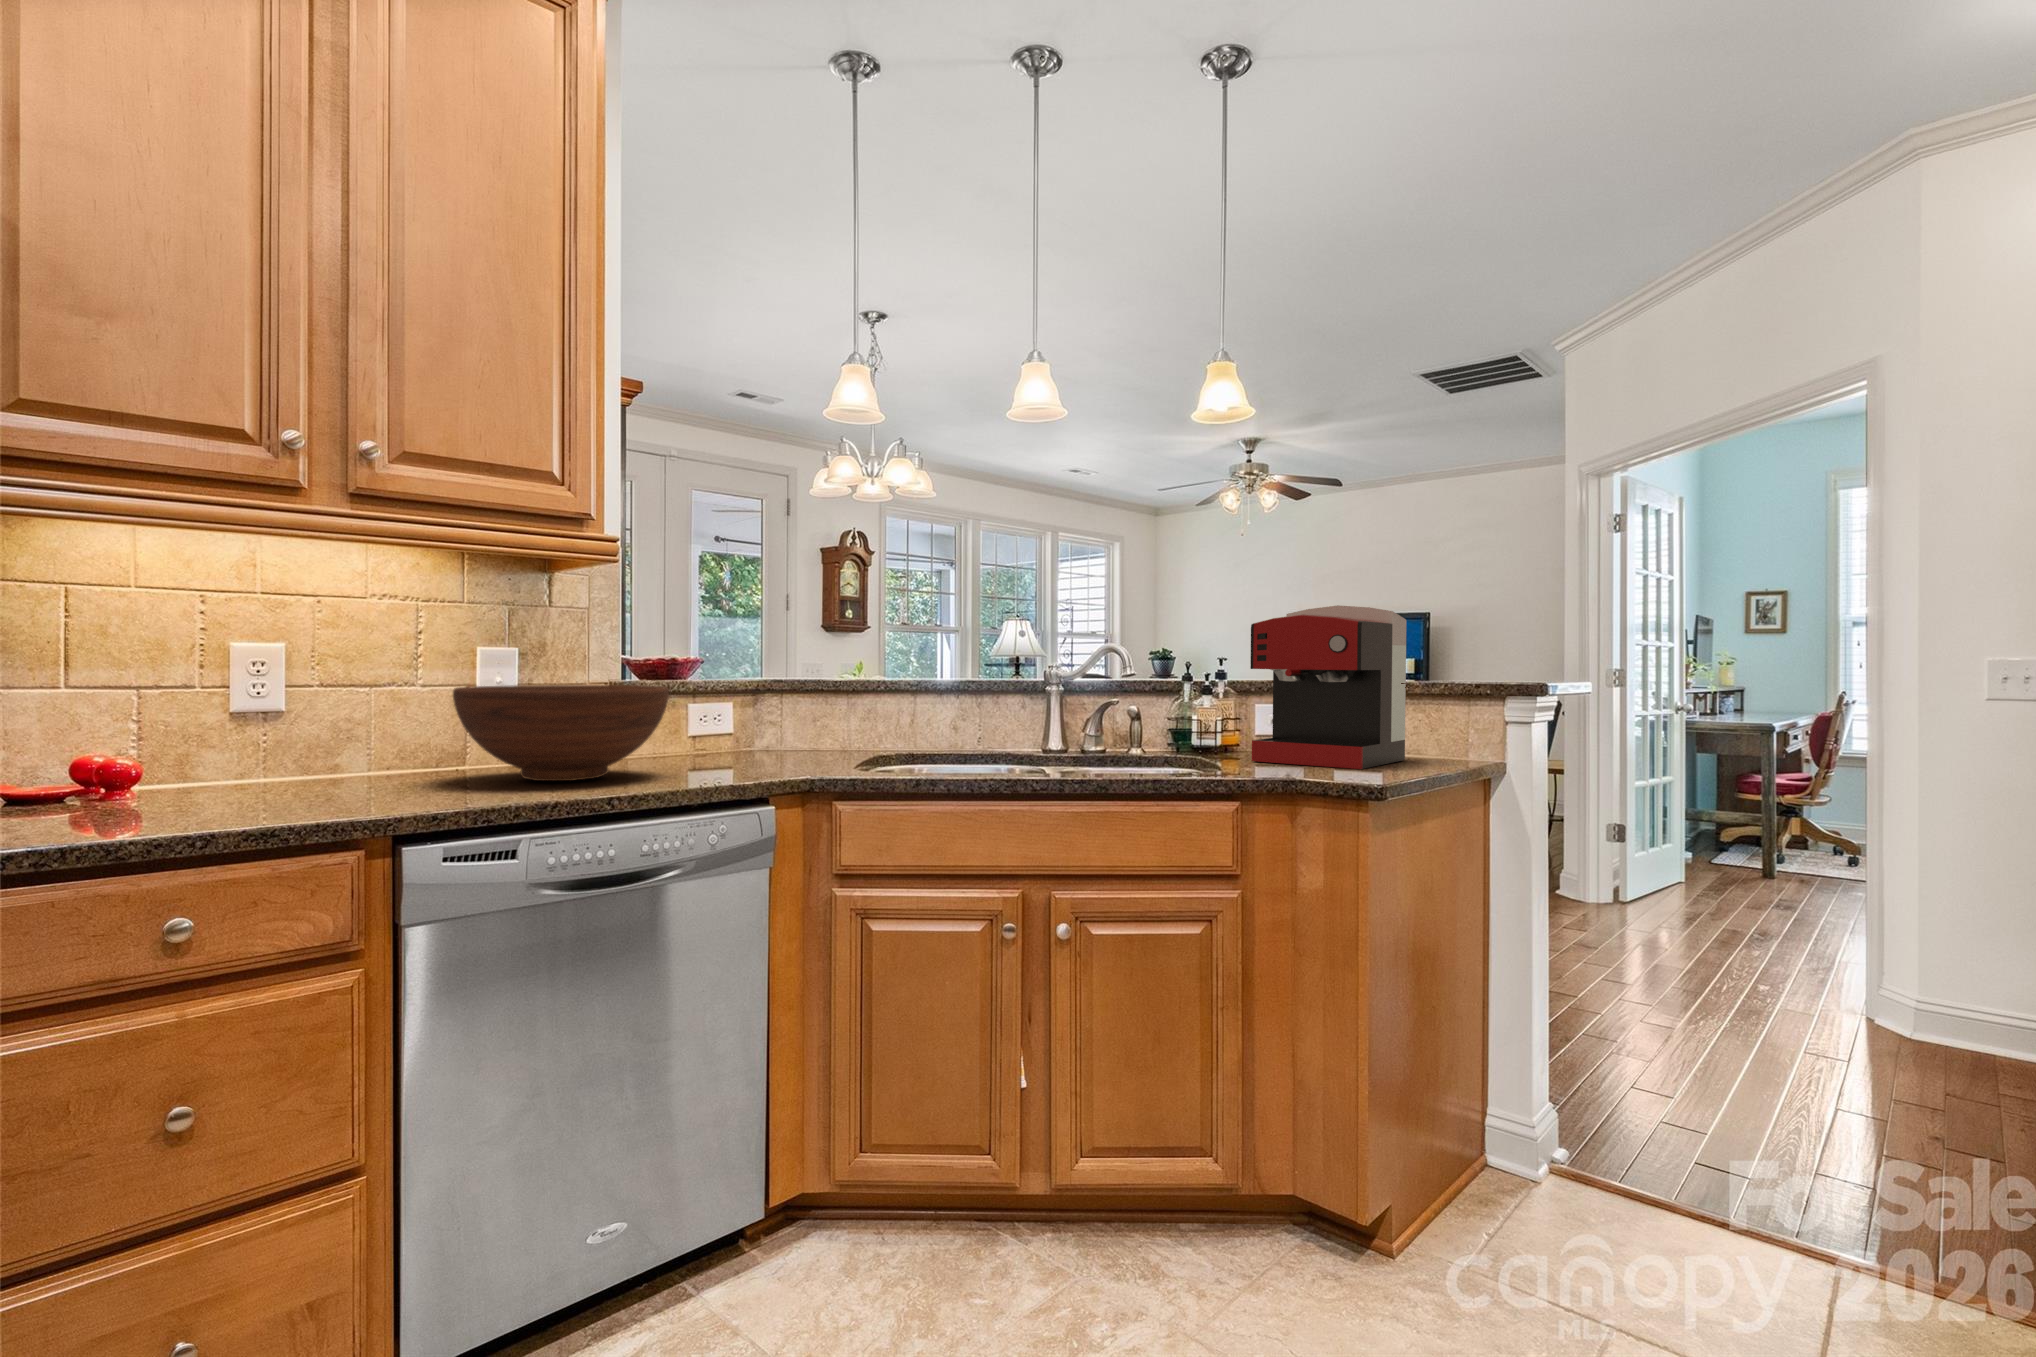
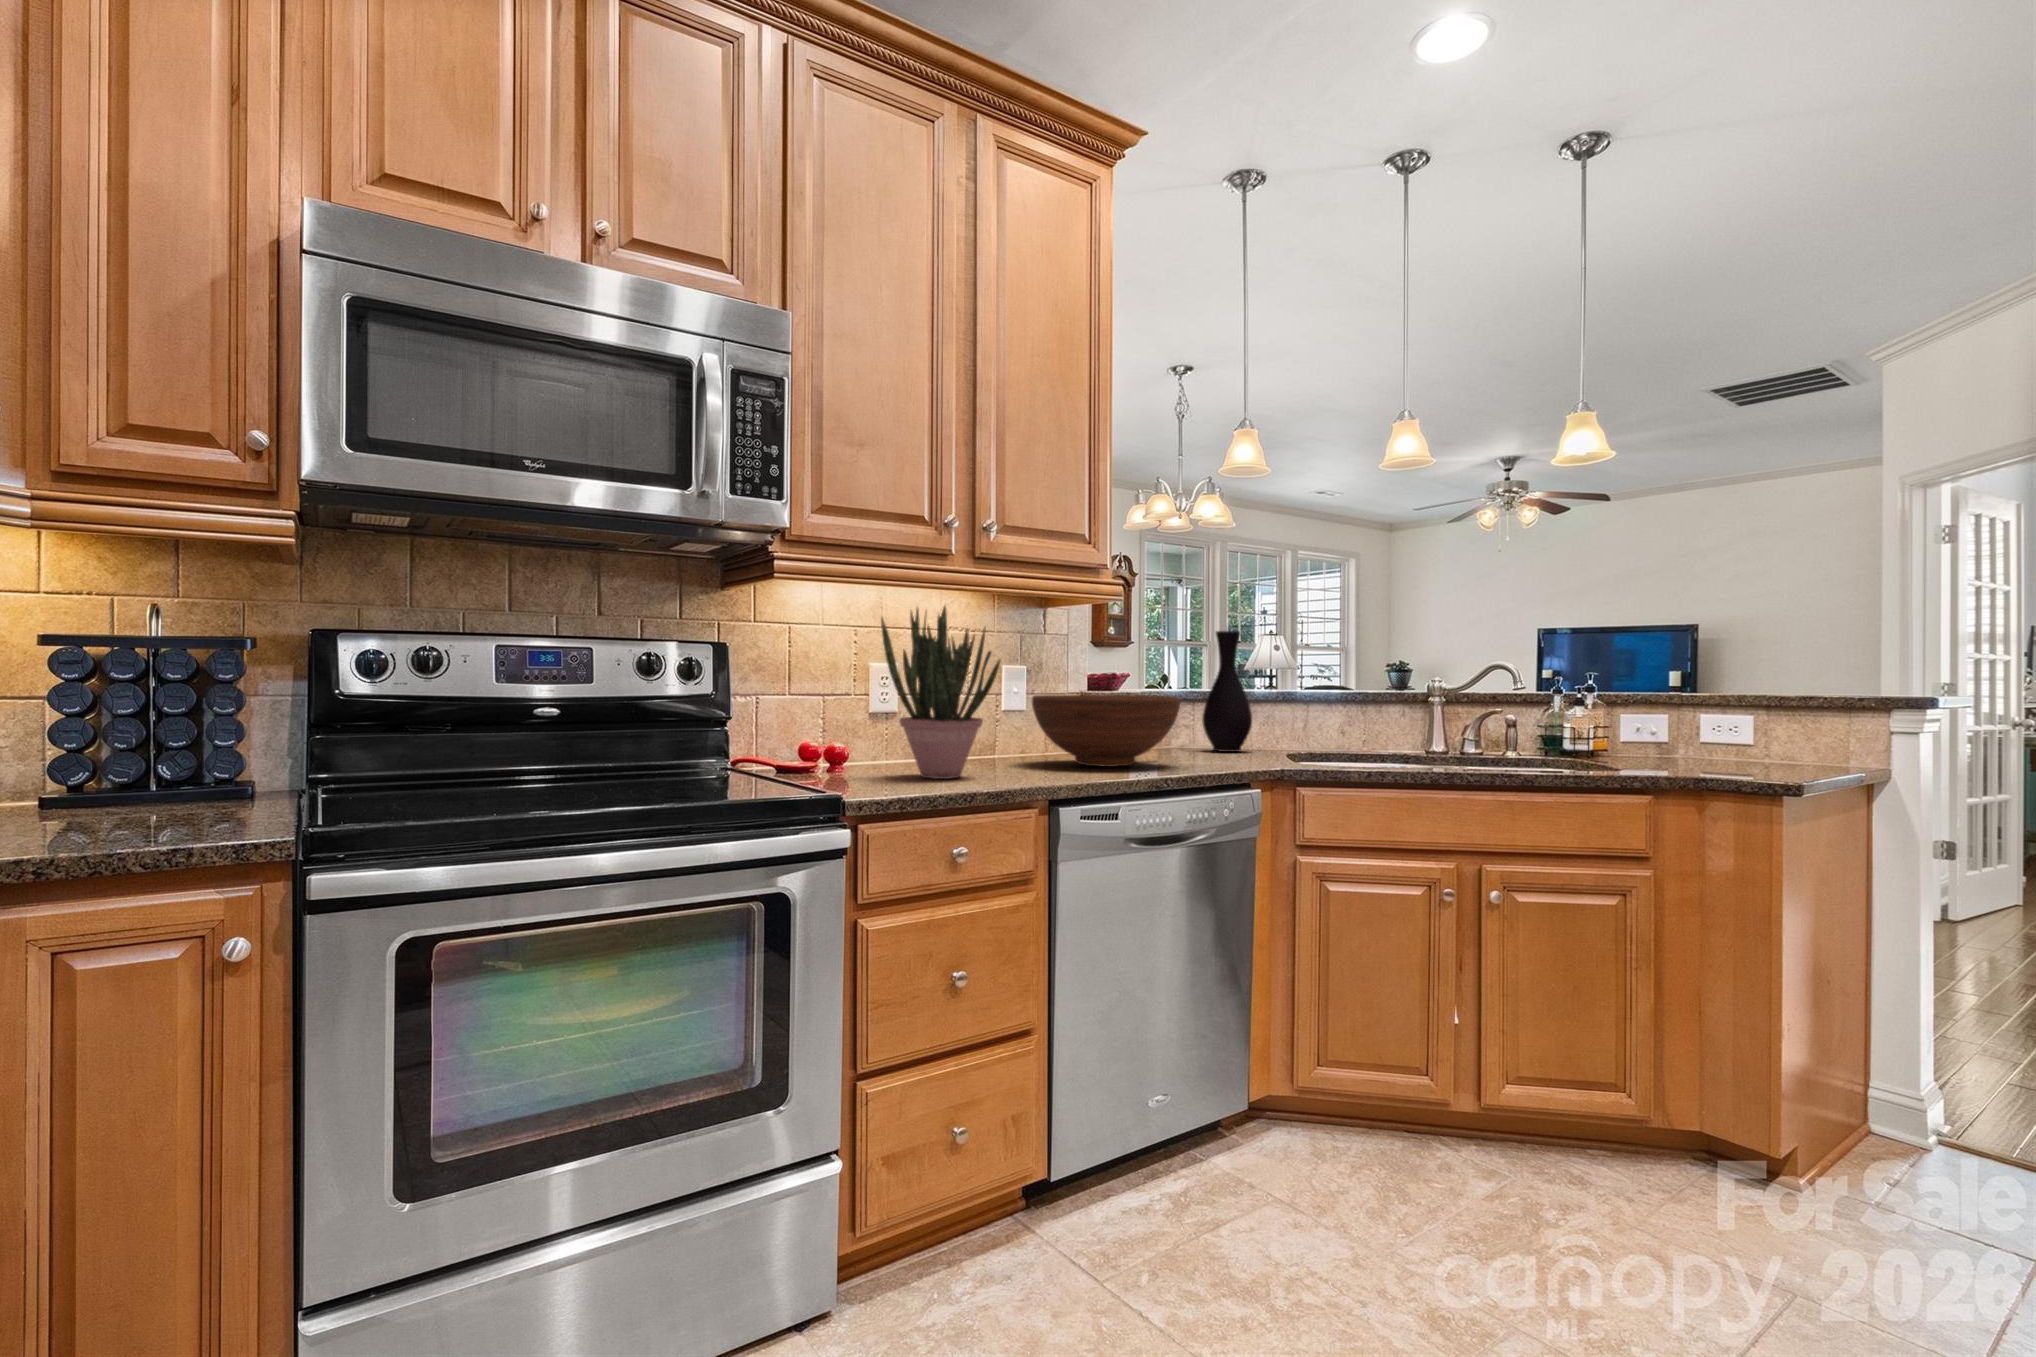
potted plant: none [97,553,311,811] -> present [881,606,1001,779]
coffee maker: present [1250,605,1406,769] -> none [1636,628,1782,771]
vase: none [779,606,840,754] -> present [1202,631,1252,752]

